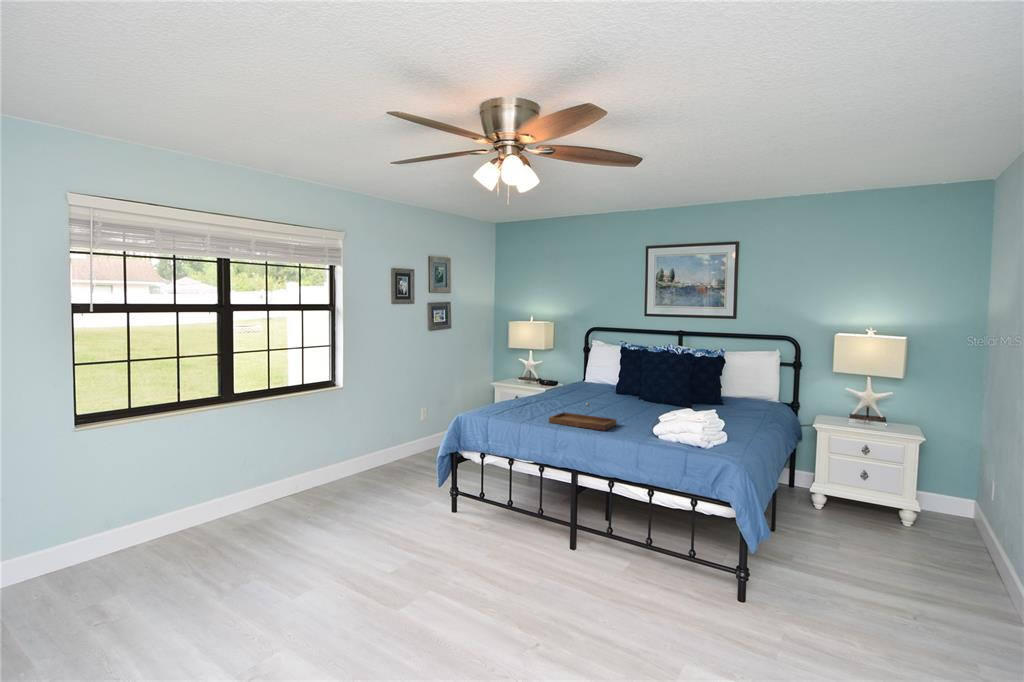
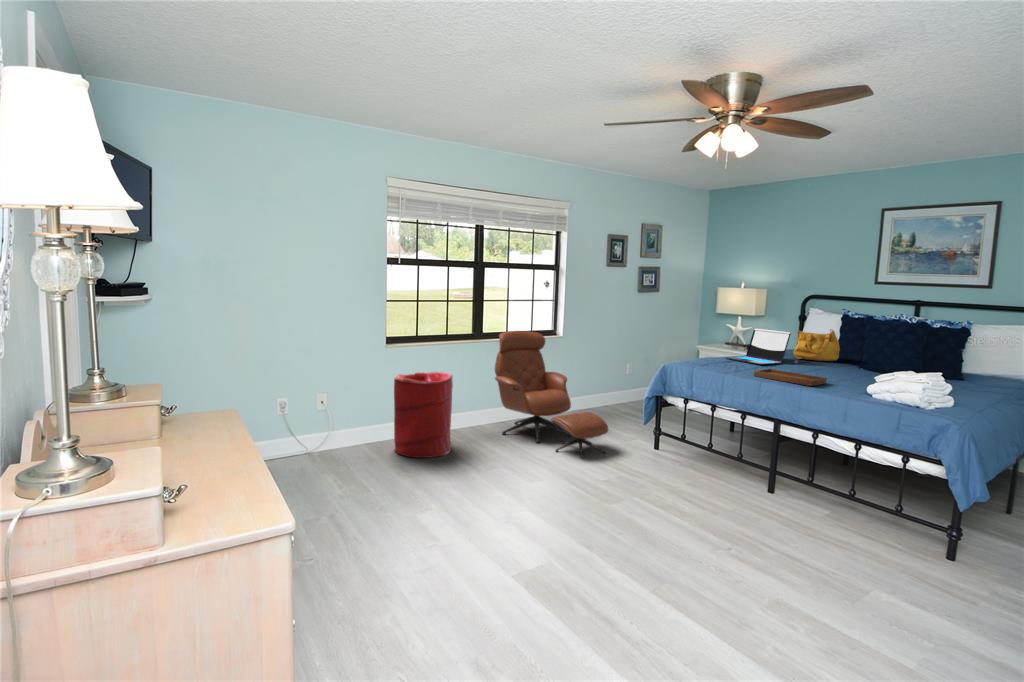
handbag: none [583,363,623,396] -> present [793,329,840,361]
laptop: none [519,367,580,407] -> present [726,328,791,365]
lounge chair: none [254,385,399,538] -> present [495,331,608,458]
laundry hamper: none [94,452,190,580] -> present [394,372,453,458]

